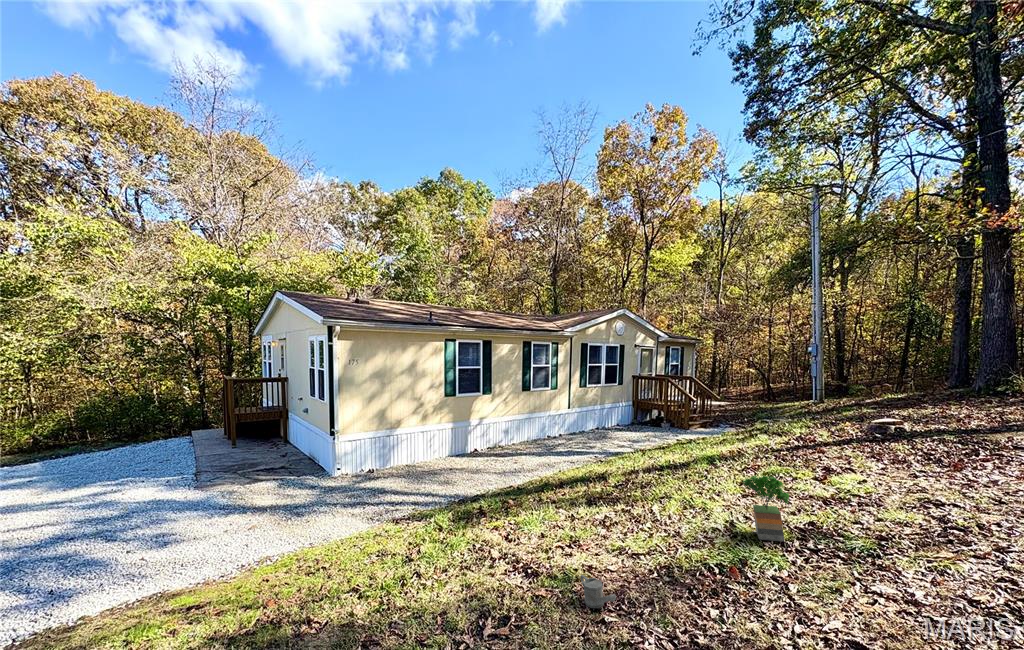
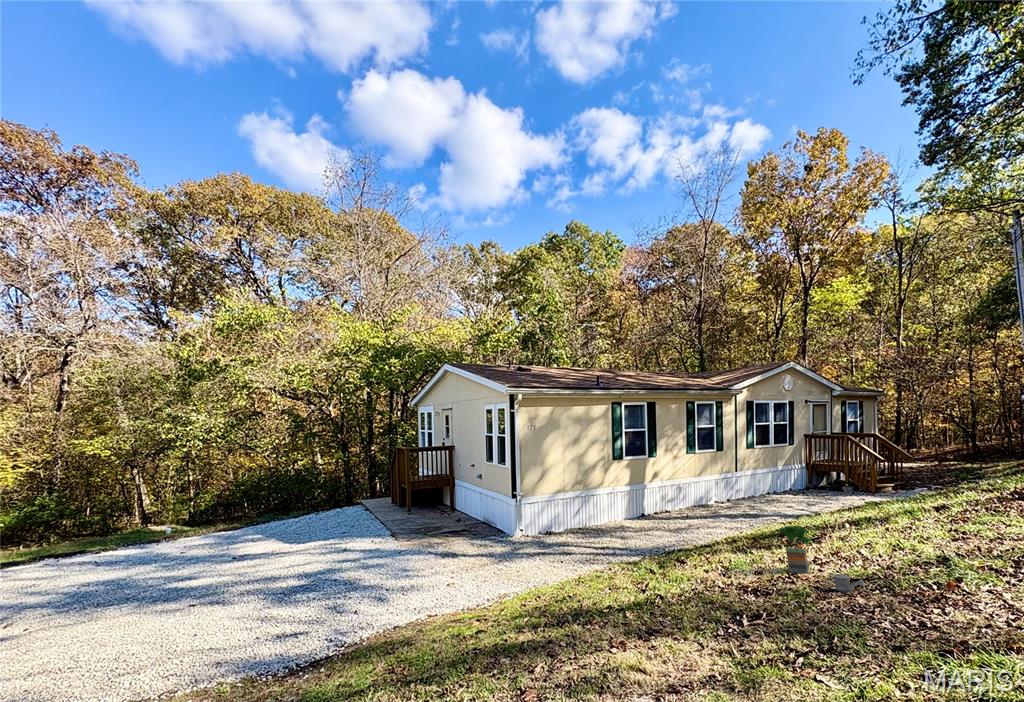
potted tree: present [743,475,789,541] -> present [779,525,811,574]

